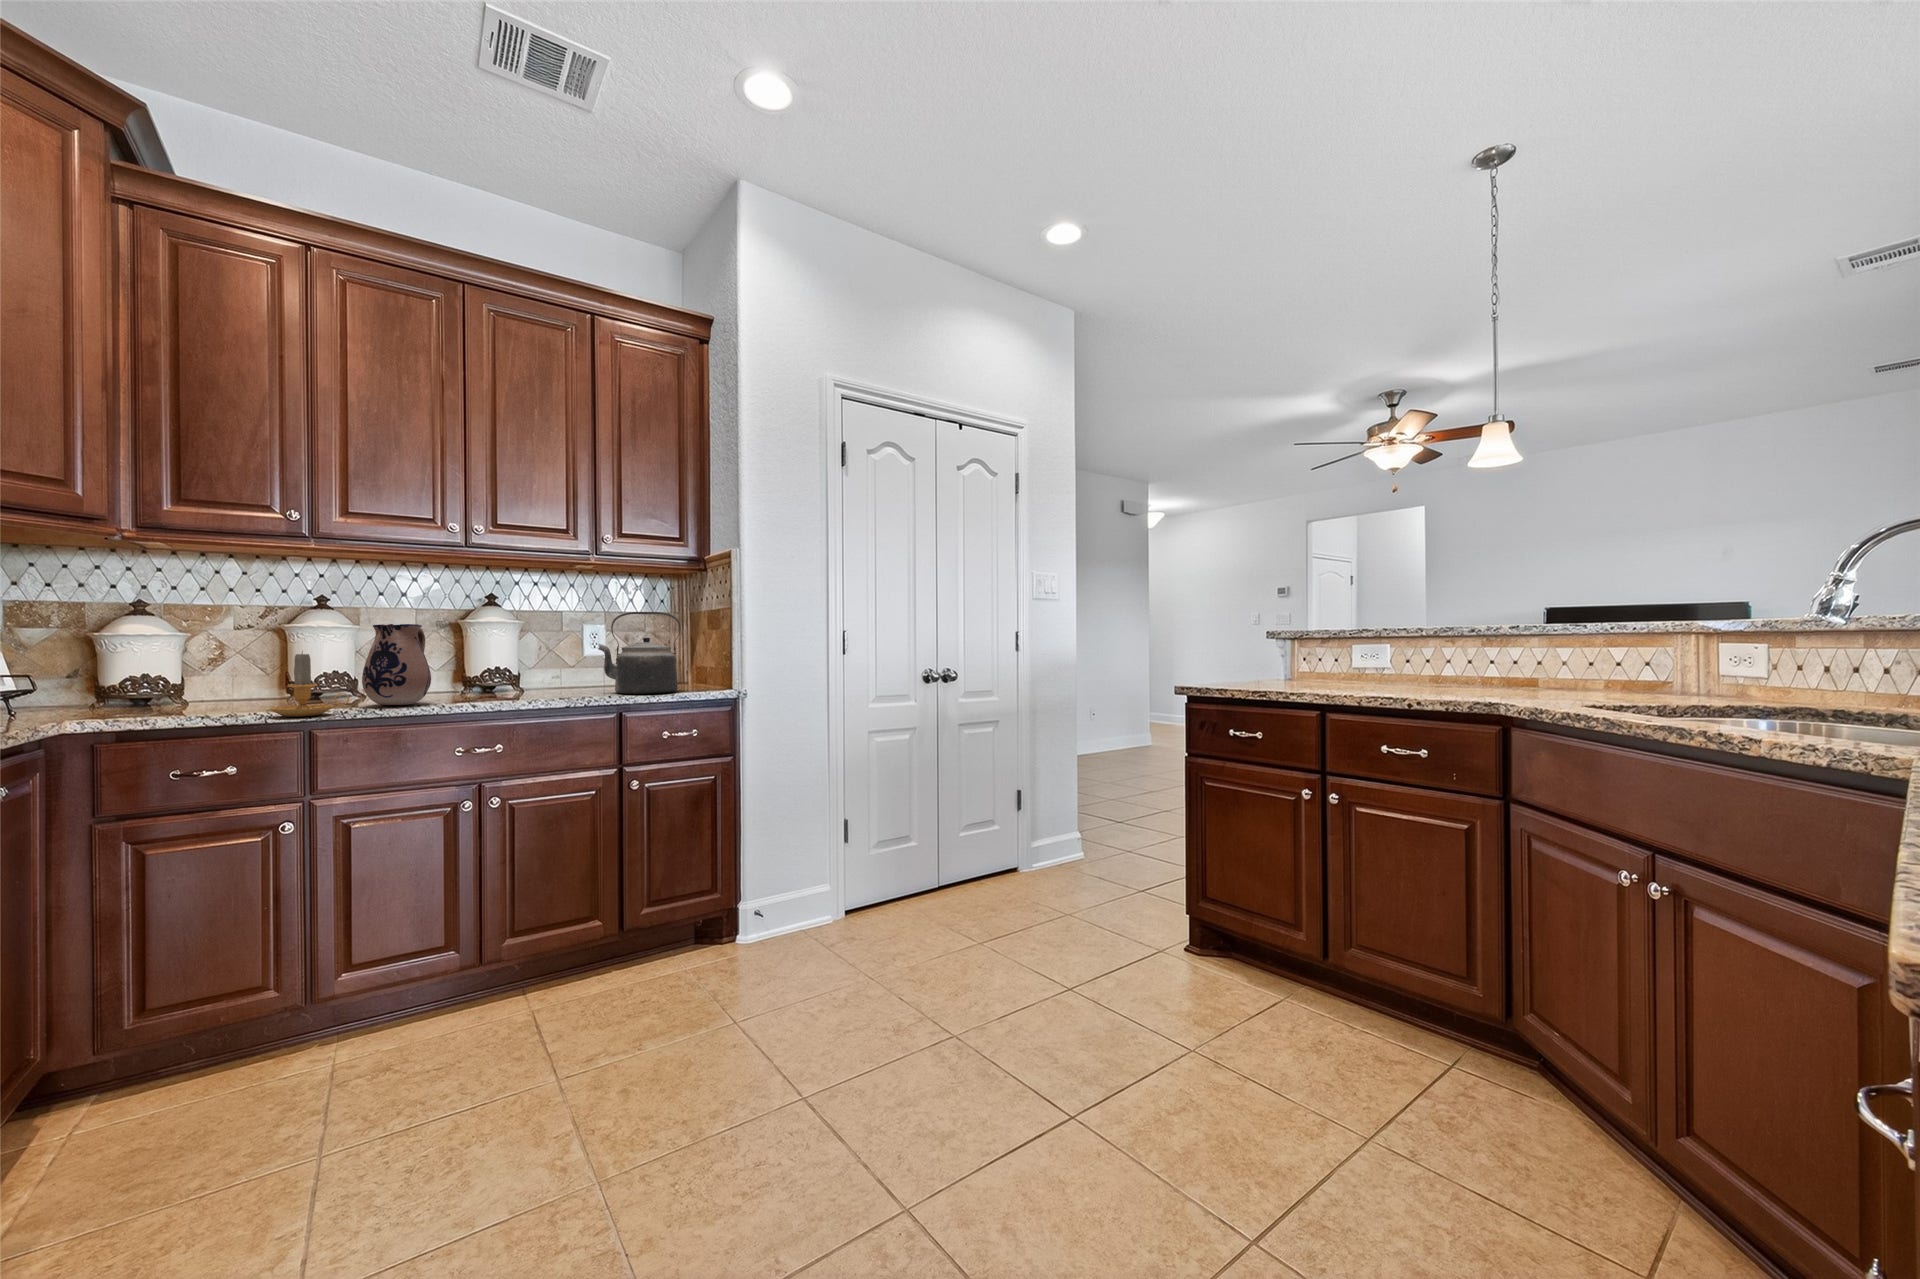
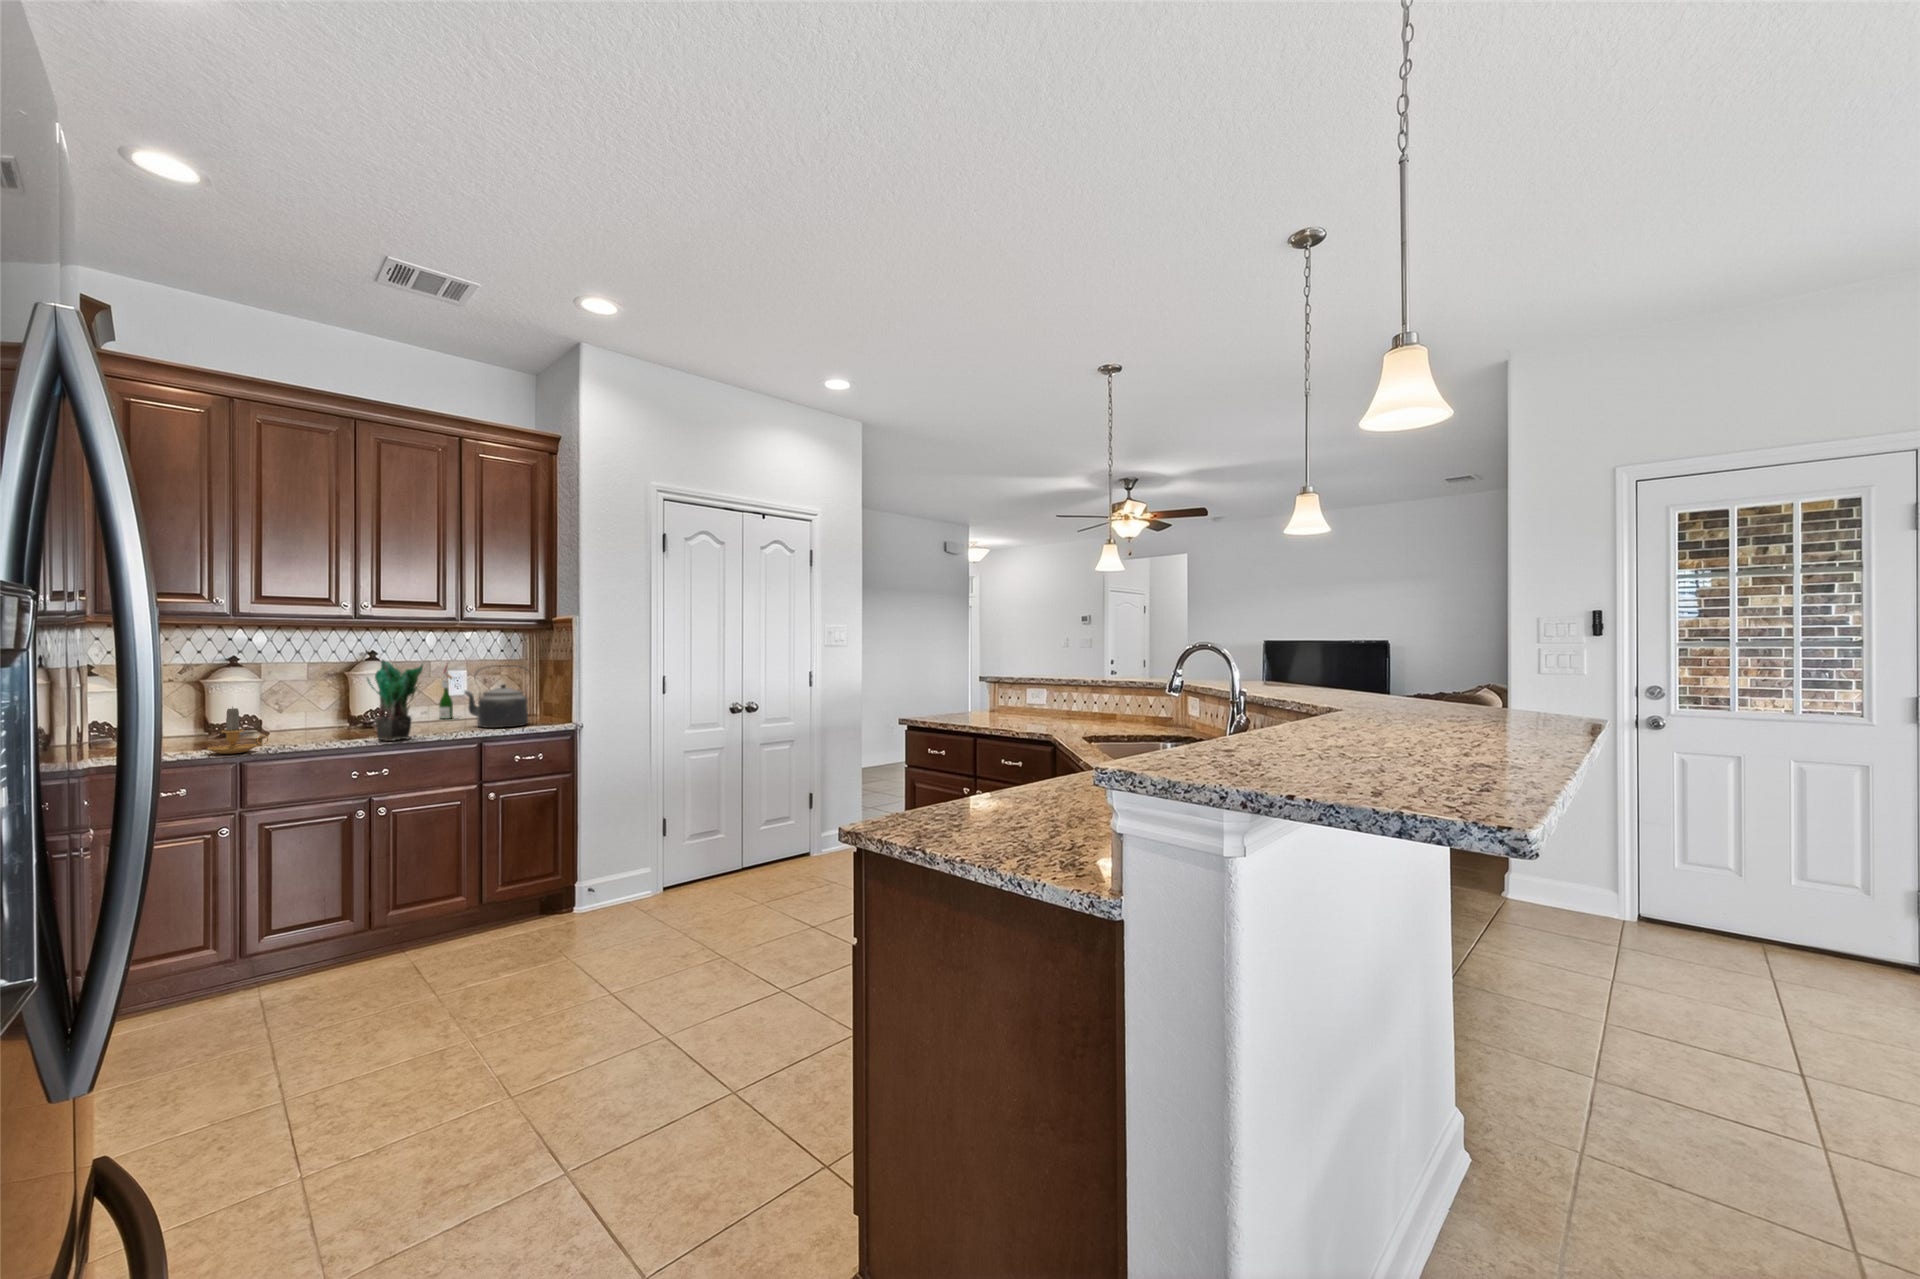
potted plant: none [473,594,546,706] -> present [367,659,423,741]
wine bottle: none [570,611,593,685] -> present [439,665,453,719]
ceramic pitcher: present [362,624,431,705] -> none [274,682,329,742]

